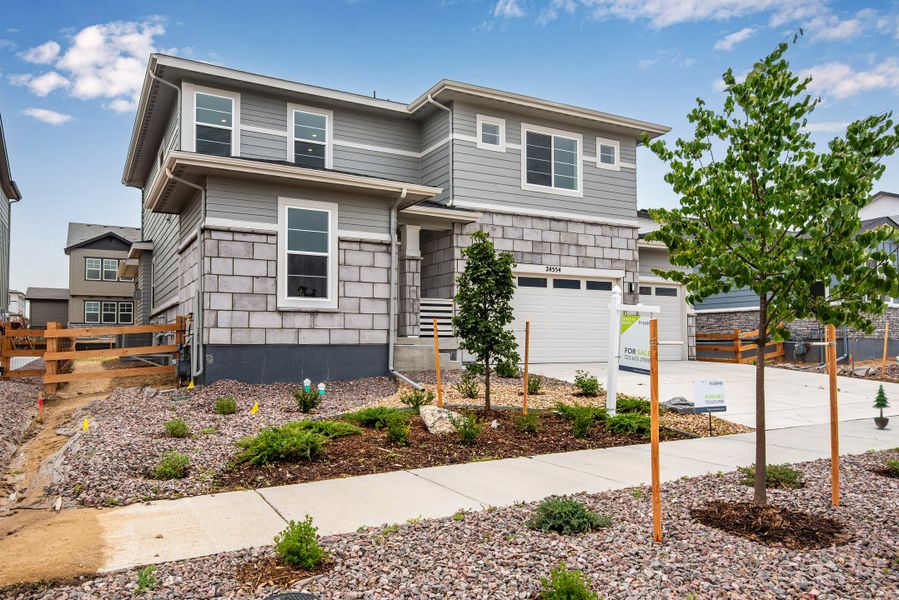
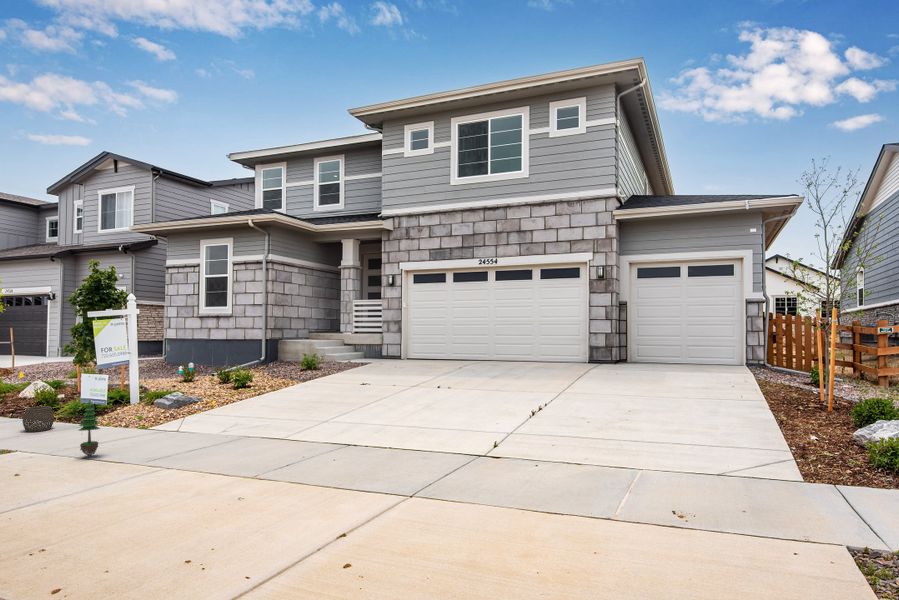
woven basket: none [710,406,740,432] -> present [22,406,54,432]

